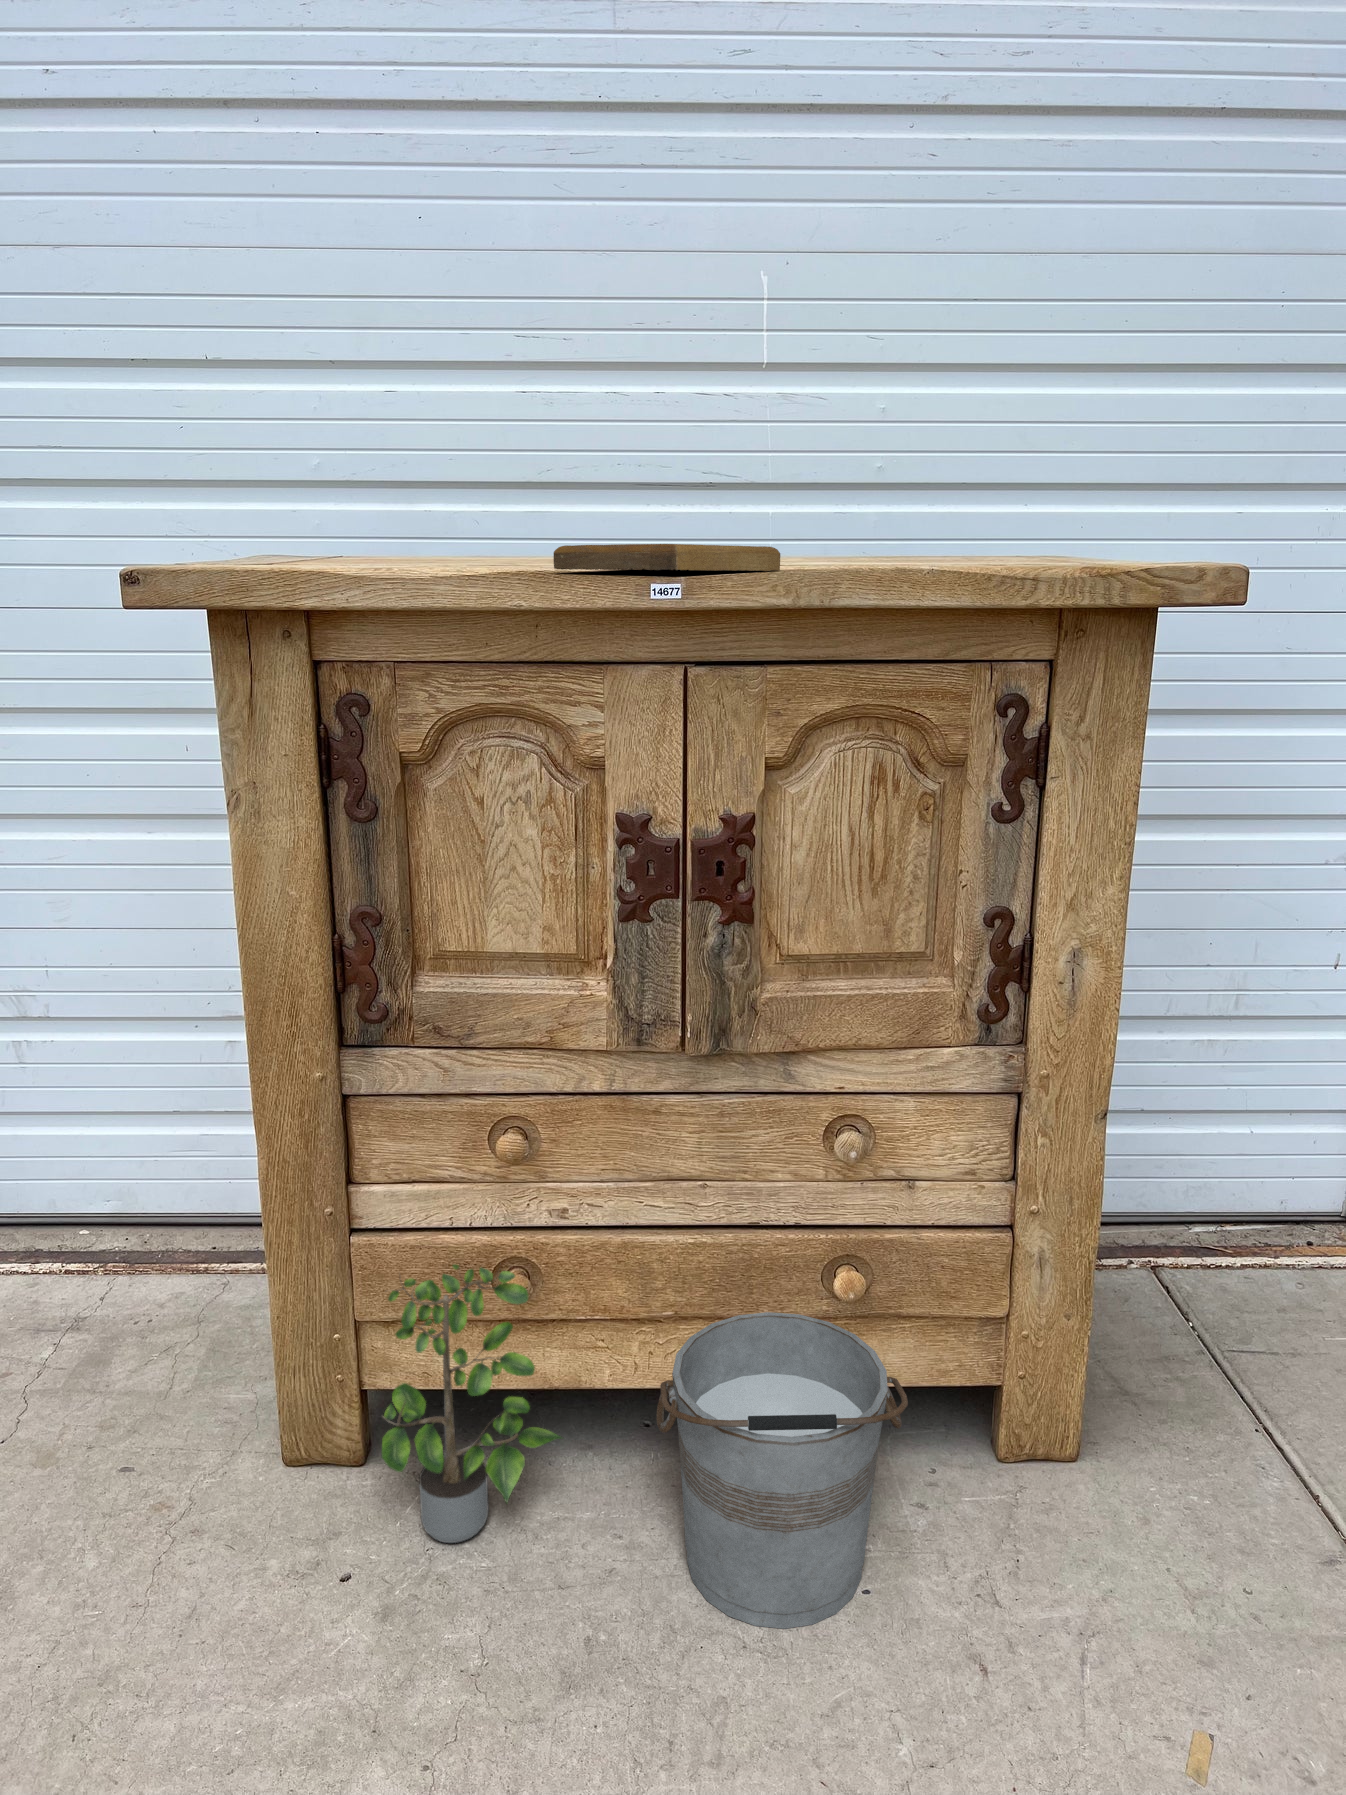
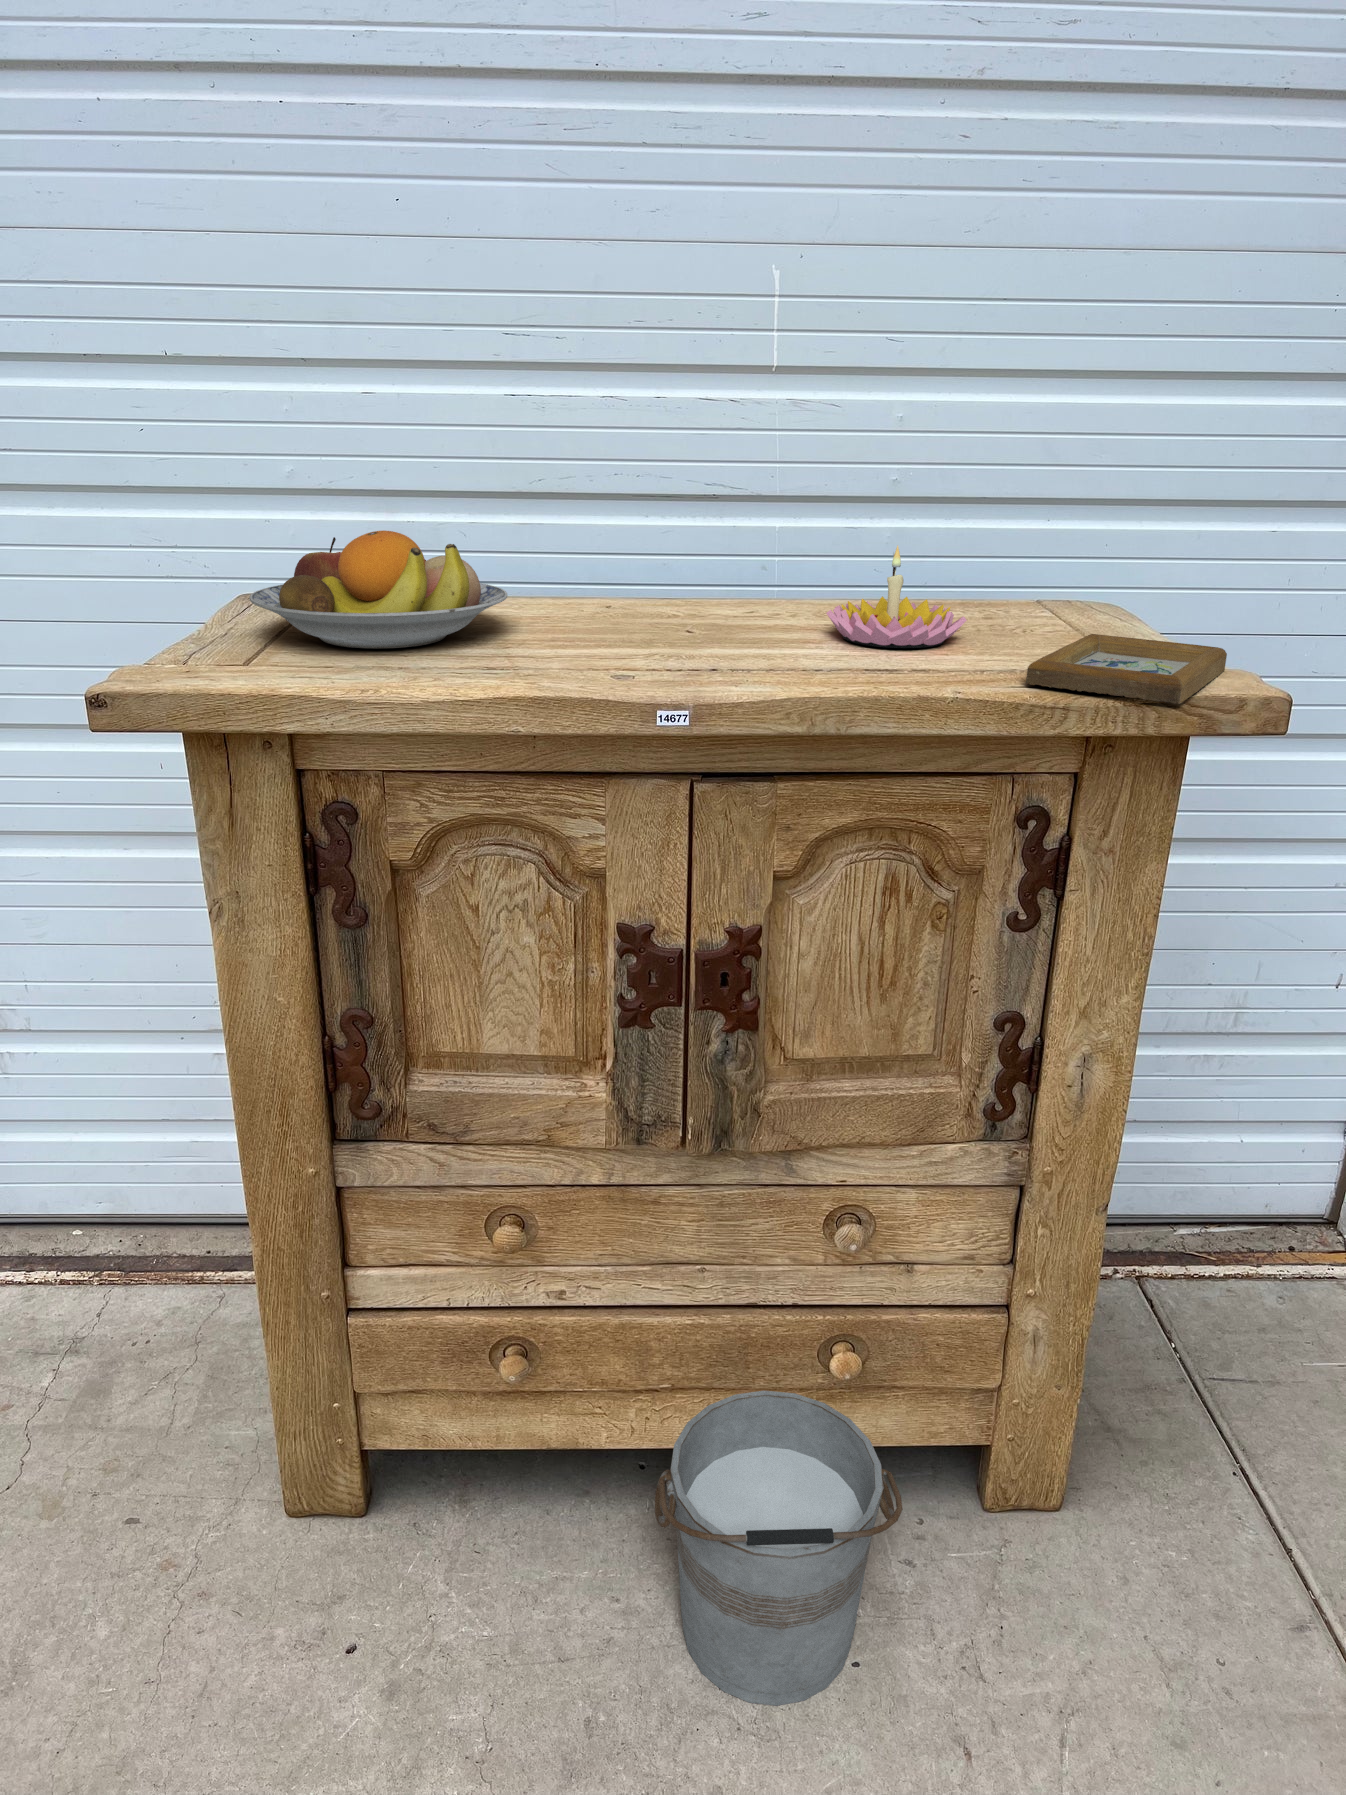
fruit bowl: none [275,457,514,564] -> present [249,530,507,648]
candle holder: none [813,471,945,563] -> present [826,546,967,648]
picture frame: present [554,544,780,571] -> present [1026,634,1227,704]
potted plant: present [382,1264,562,1543] -> none [383,1357,565,1608]

